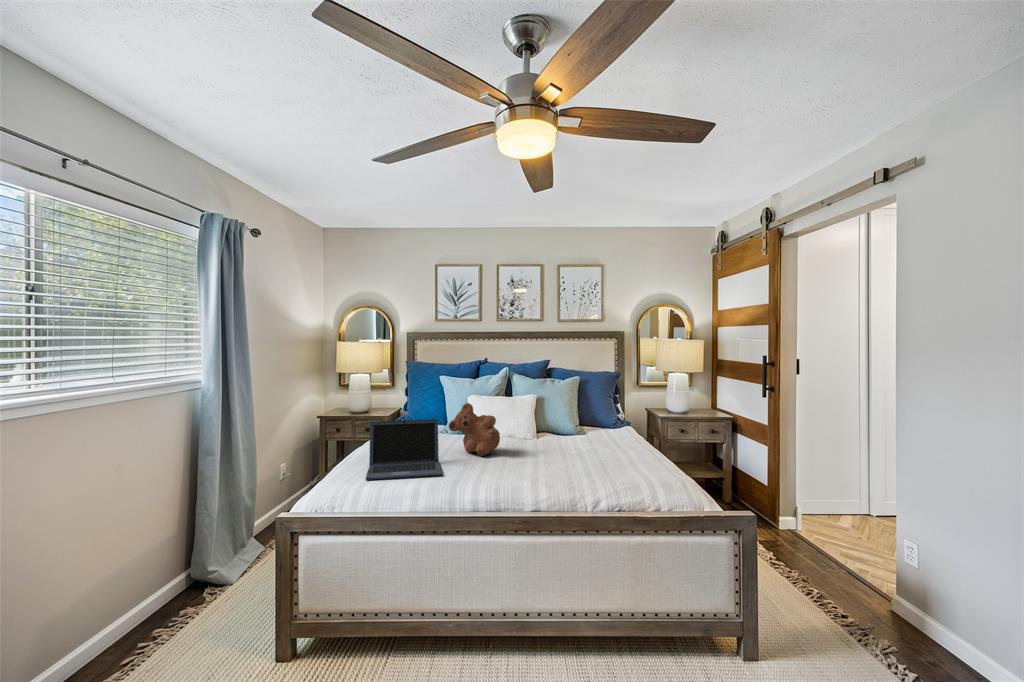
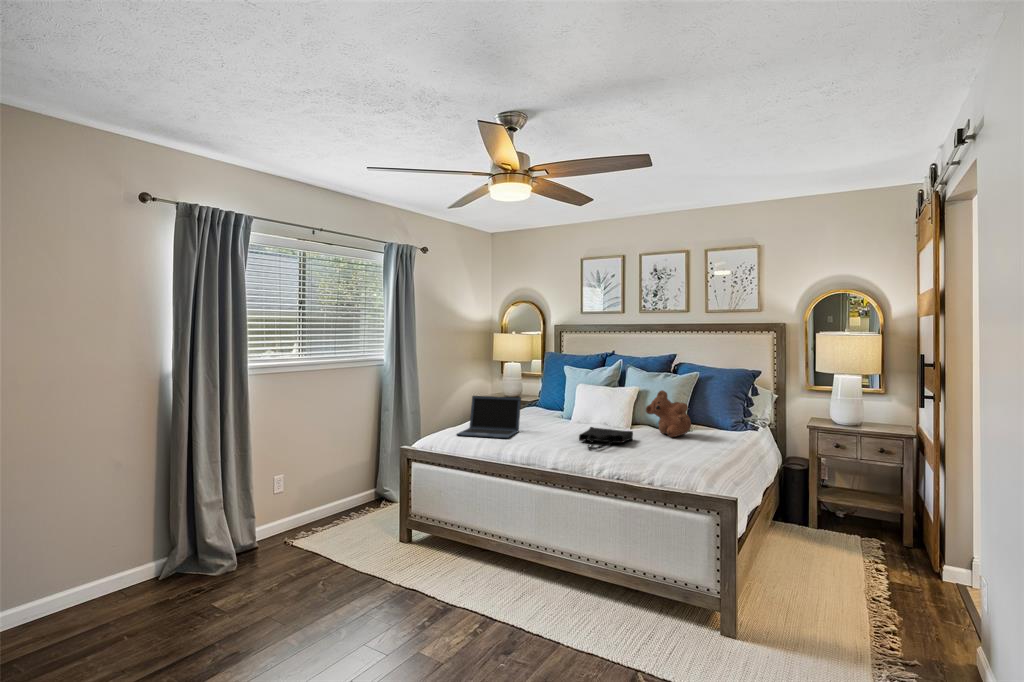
teddy bear: present [449,403,500,456] -> present [646,390,691,437]
tote bag: none [525,448,583,478] -> present [579,427,633,450]

